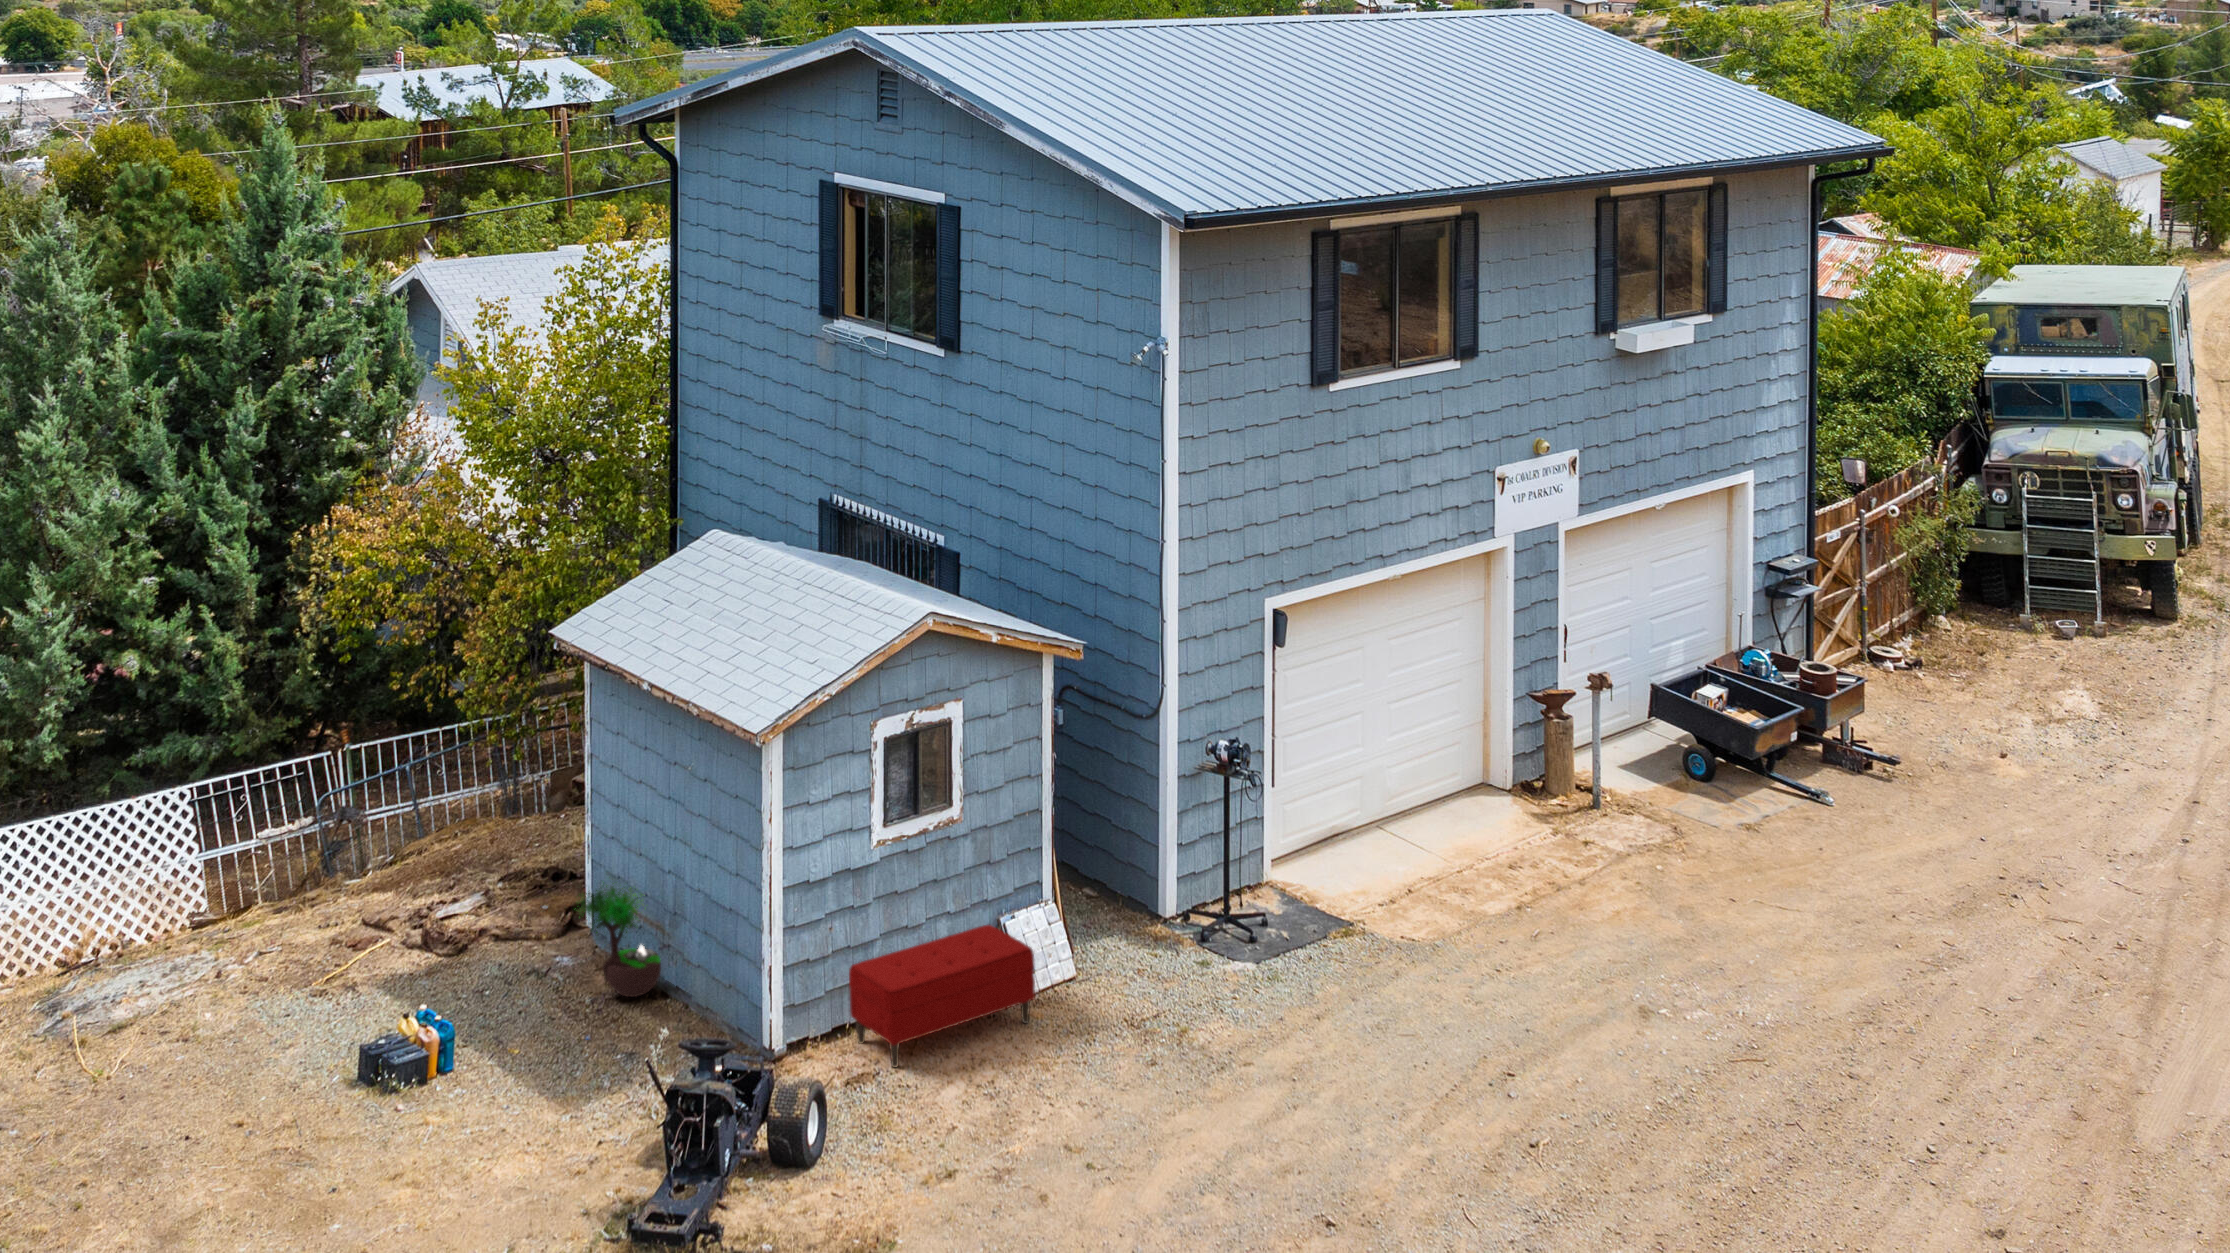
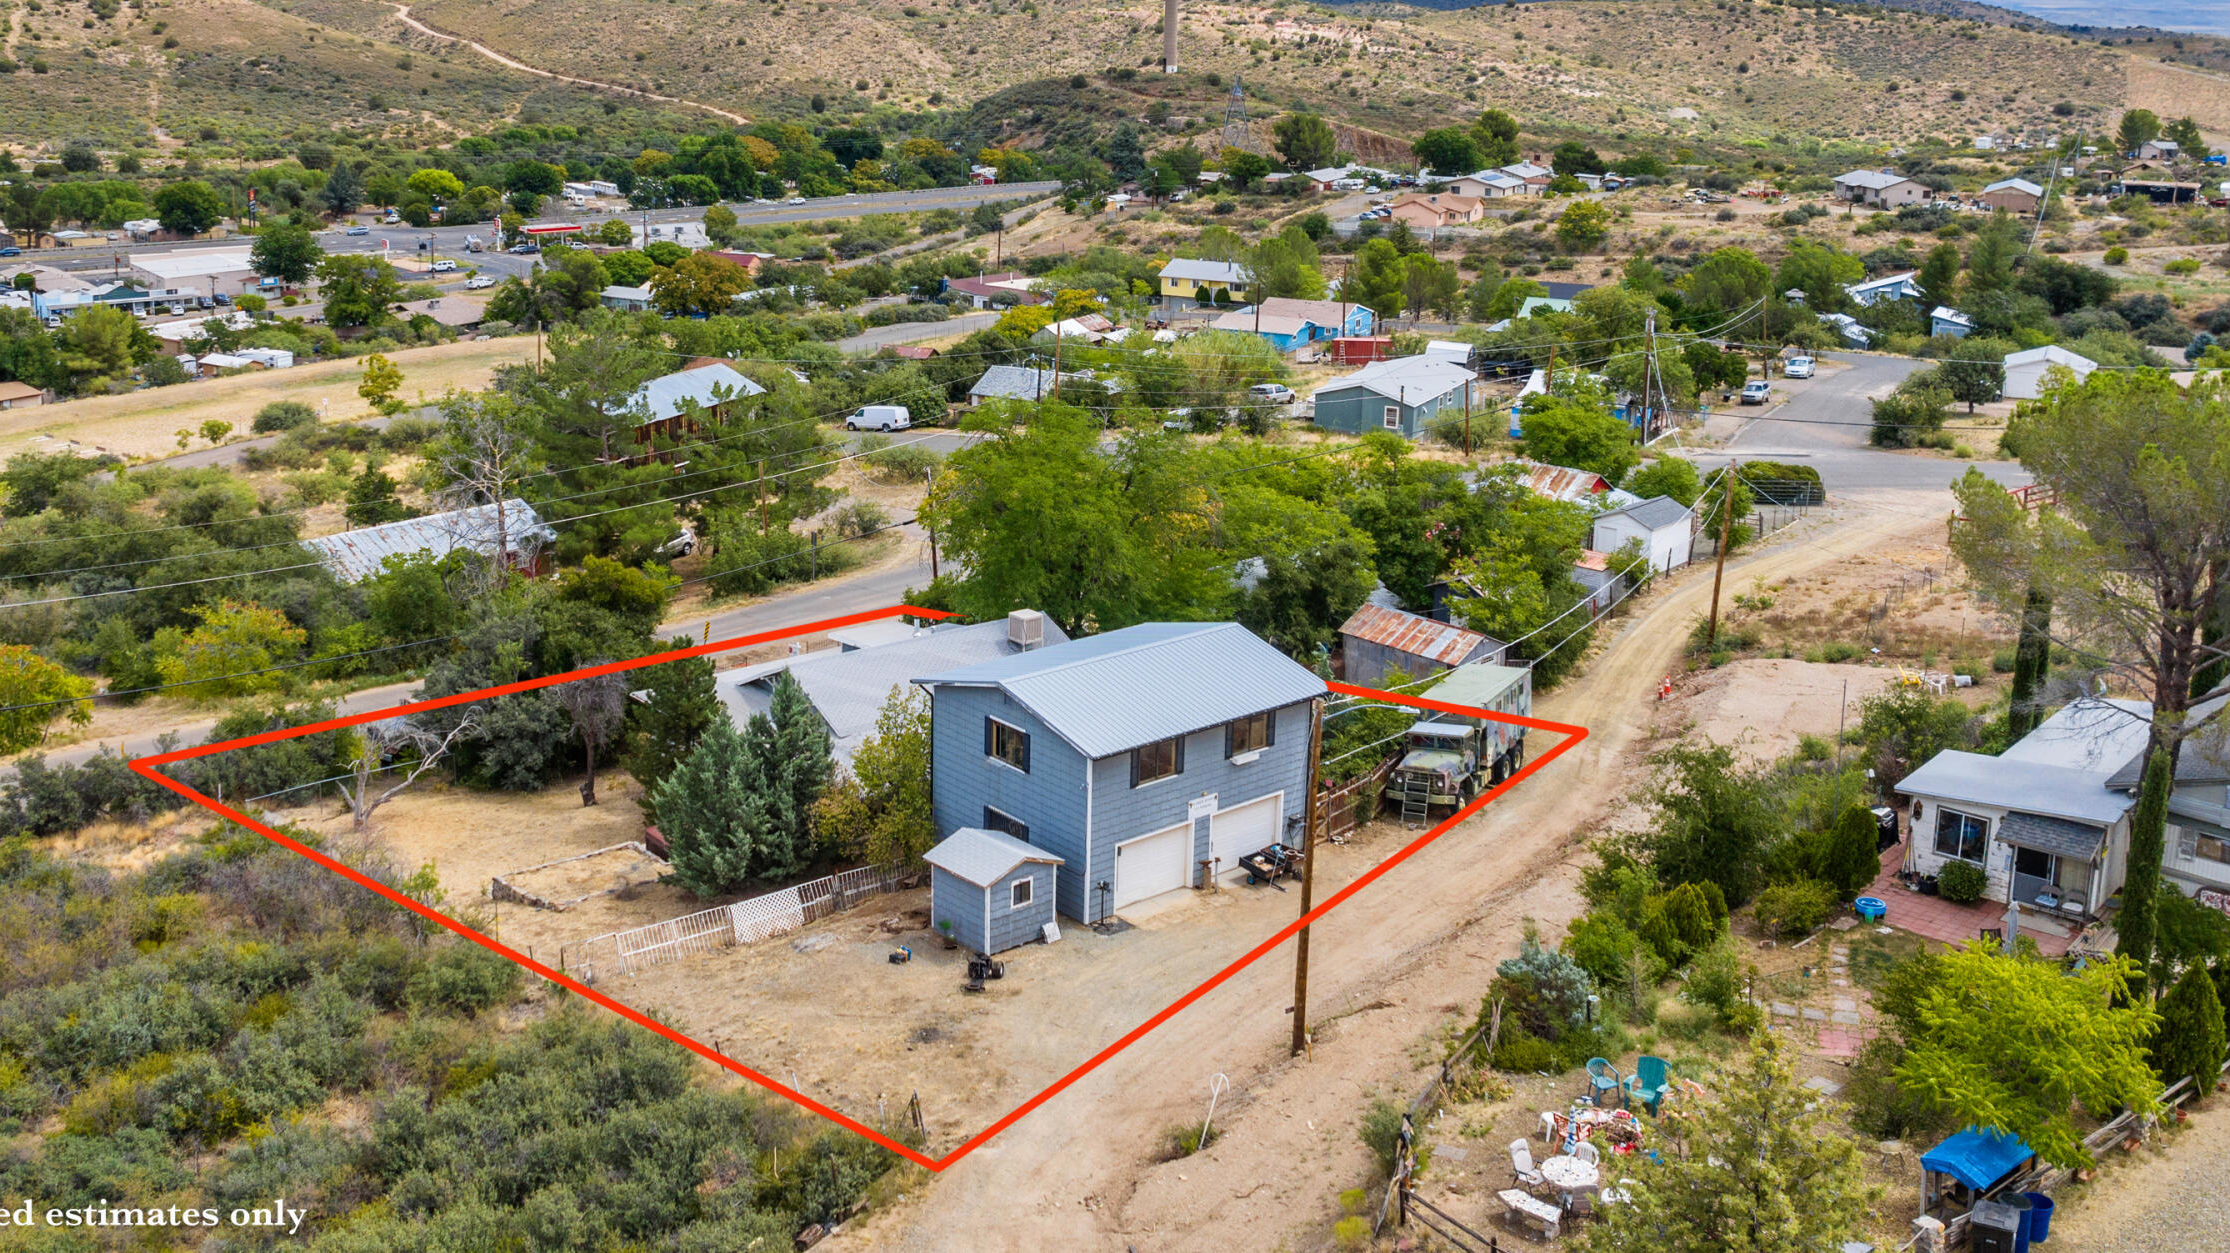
bench: present [849,925,1035,1067] -> none [1007,930,1052,964]

